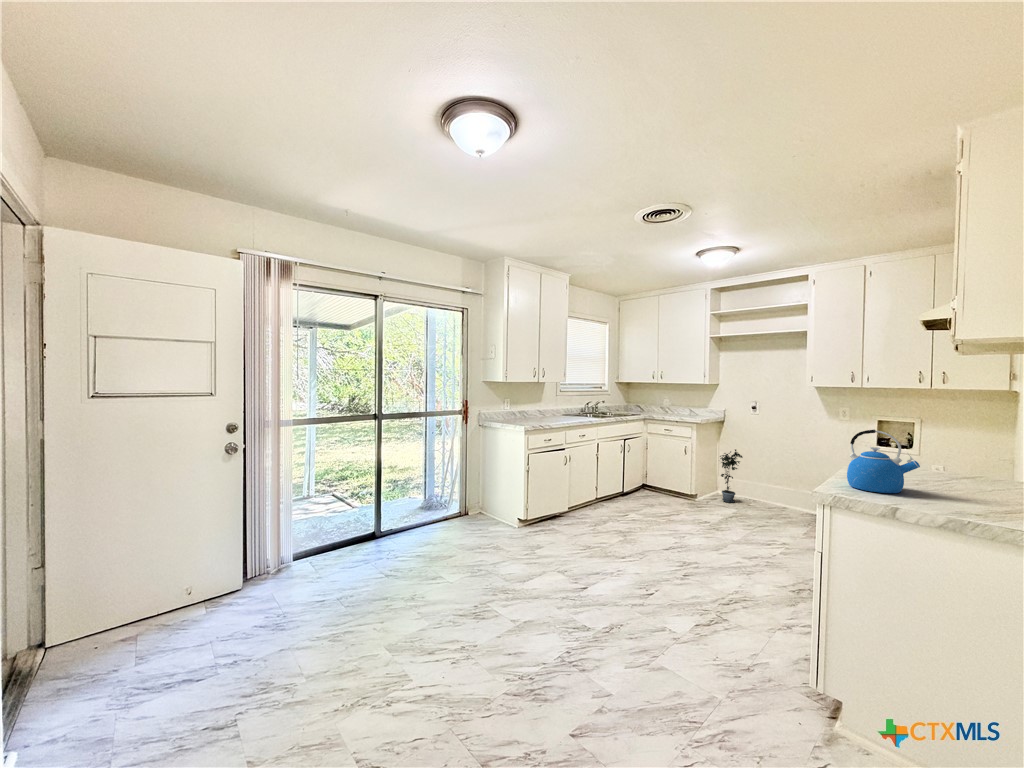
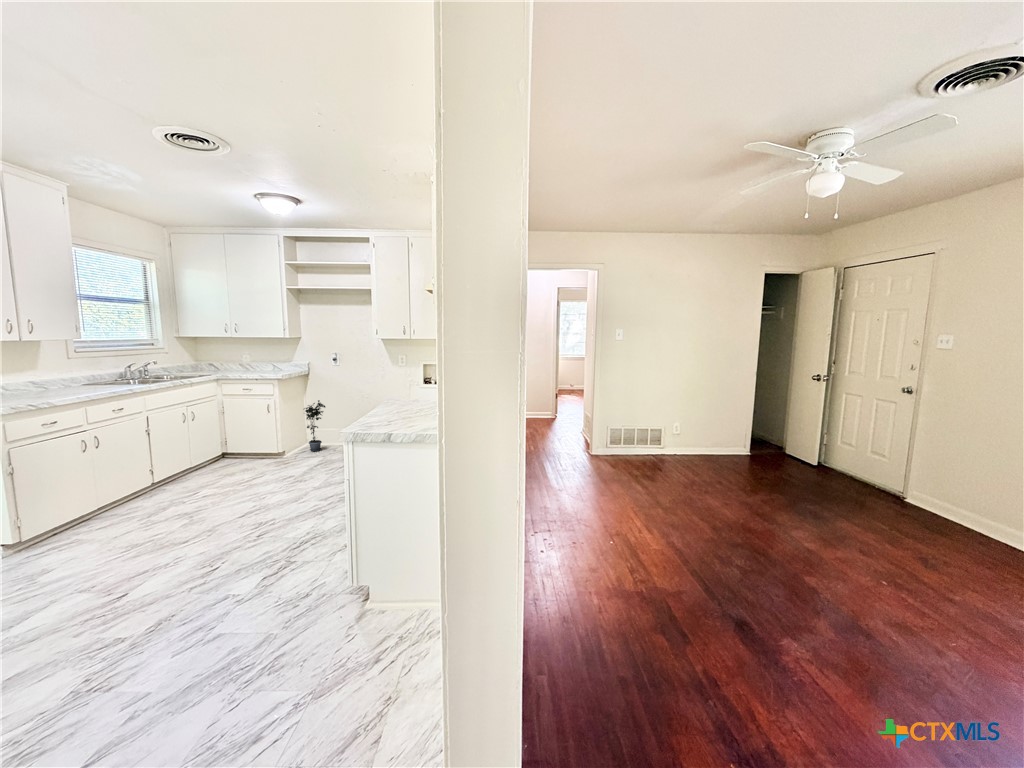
kettle: present [847,430,920,493] -> none [371,376,414,424]

